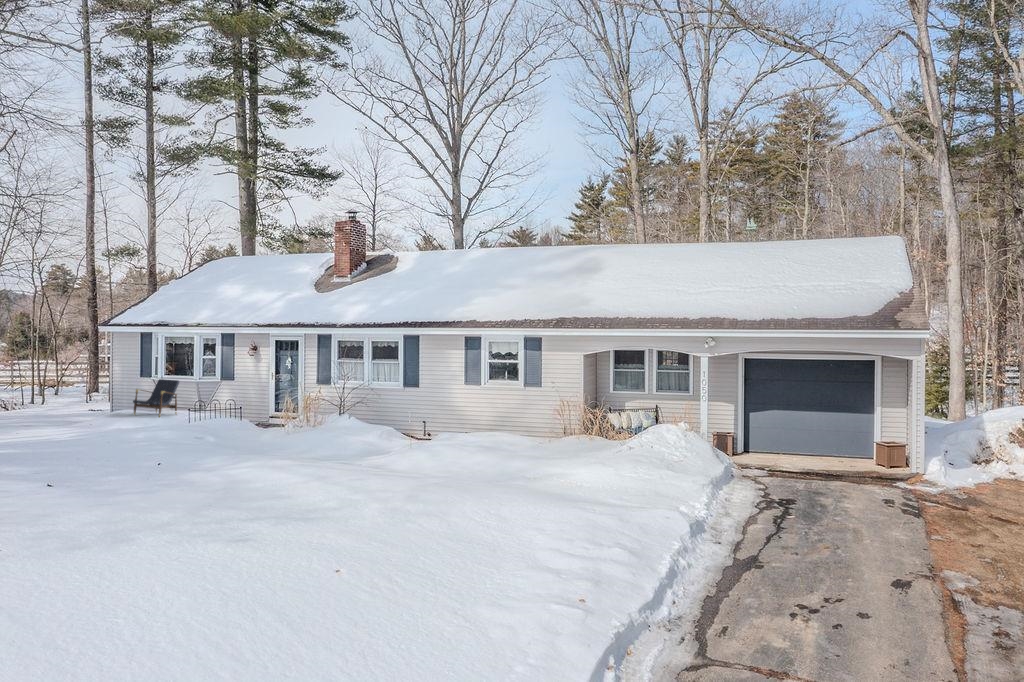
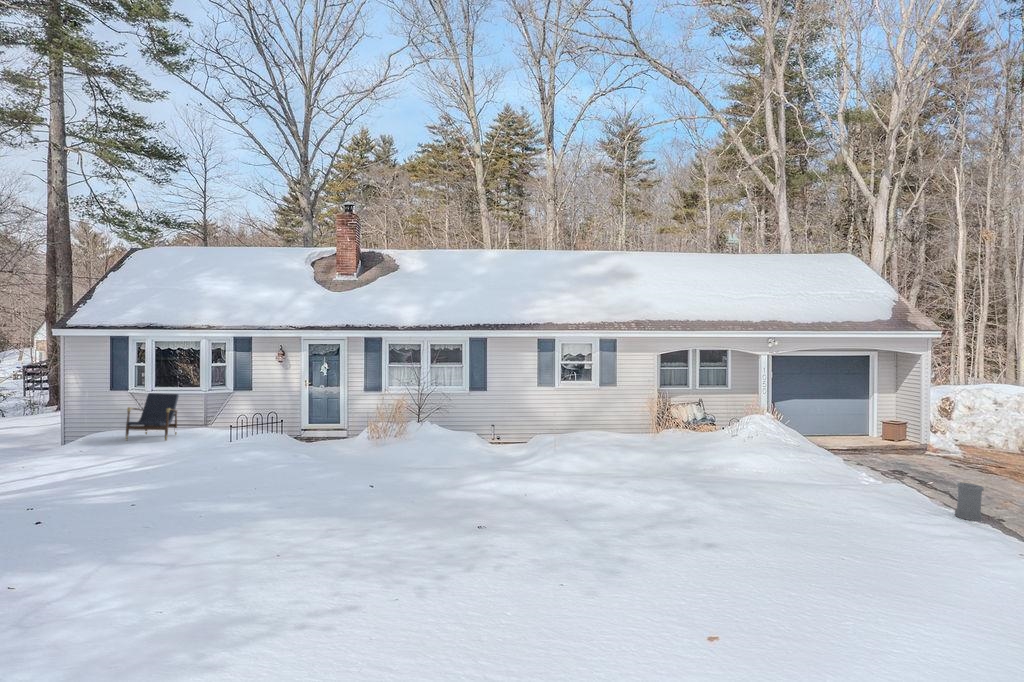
trash can: none [748,498,778,544] -> present [955,483,984,521]

